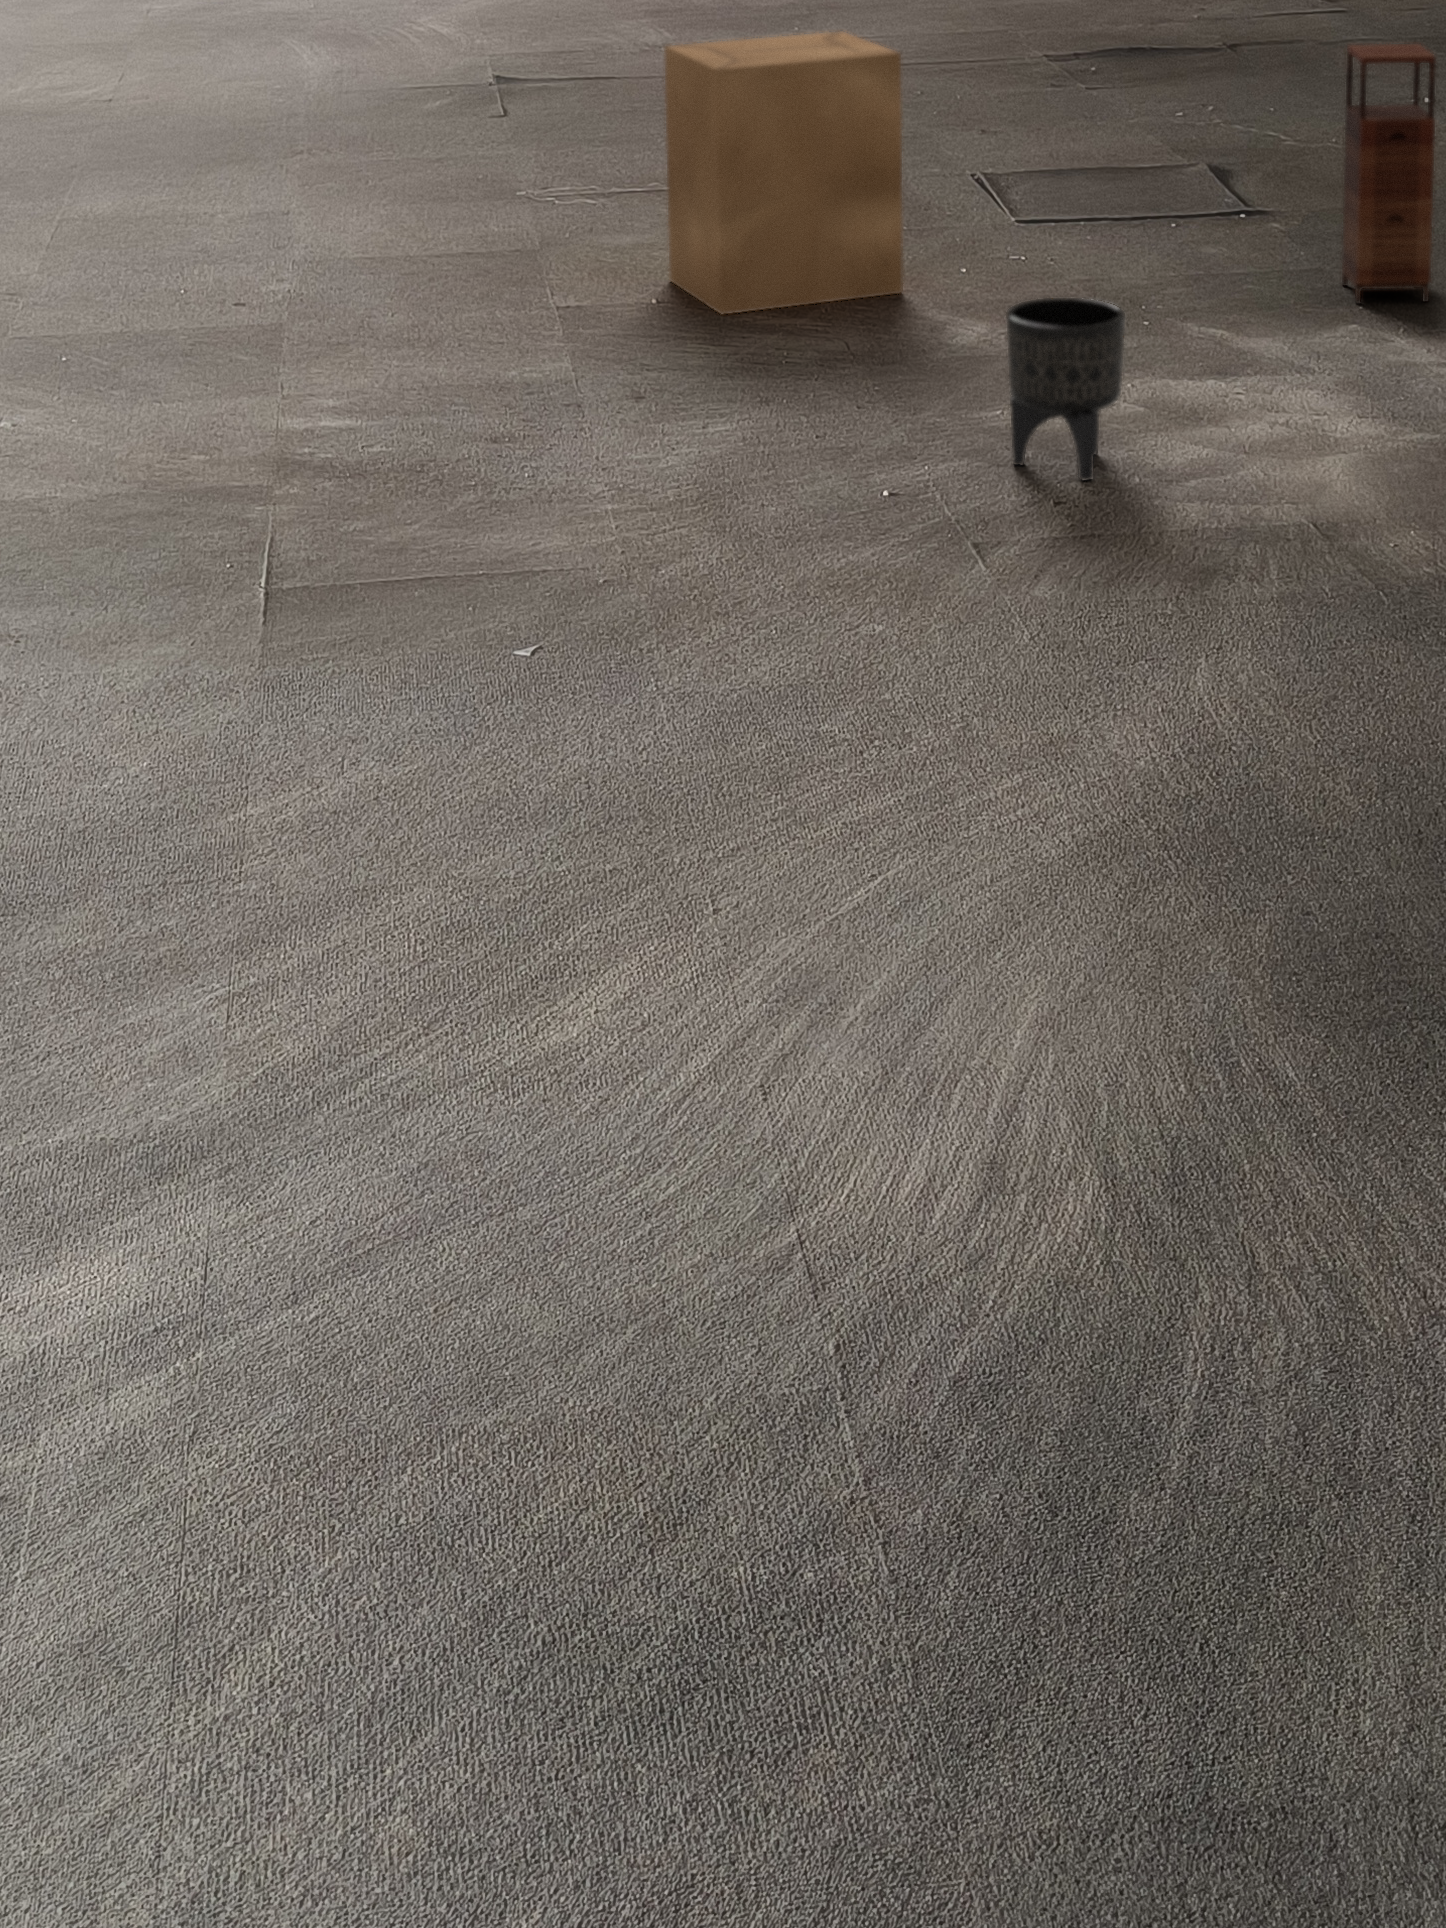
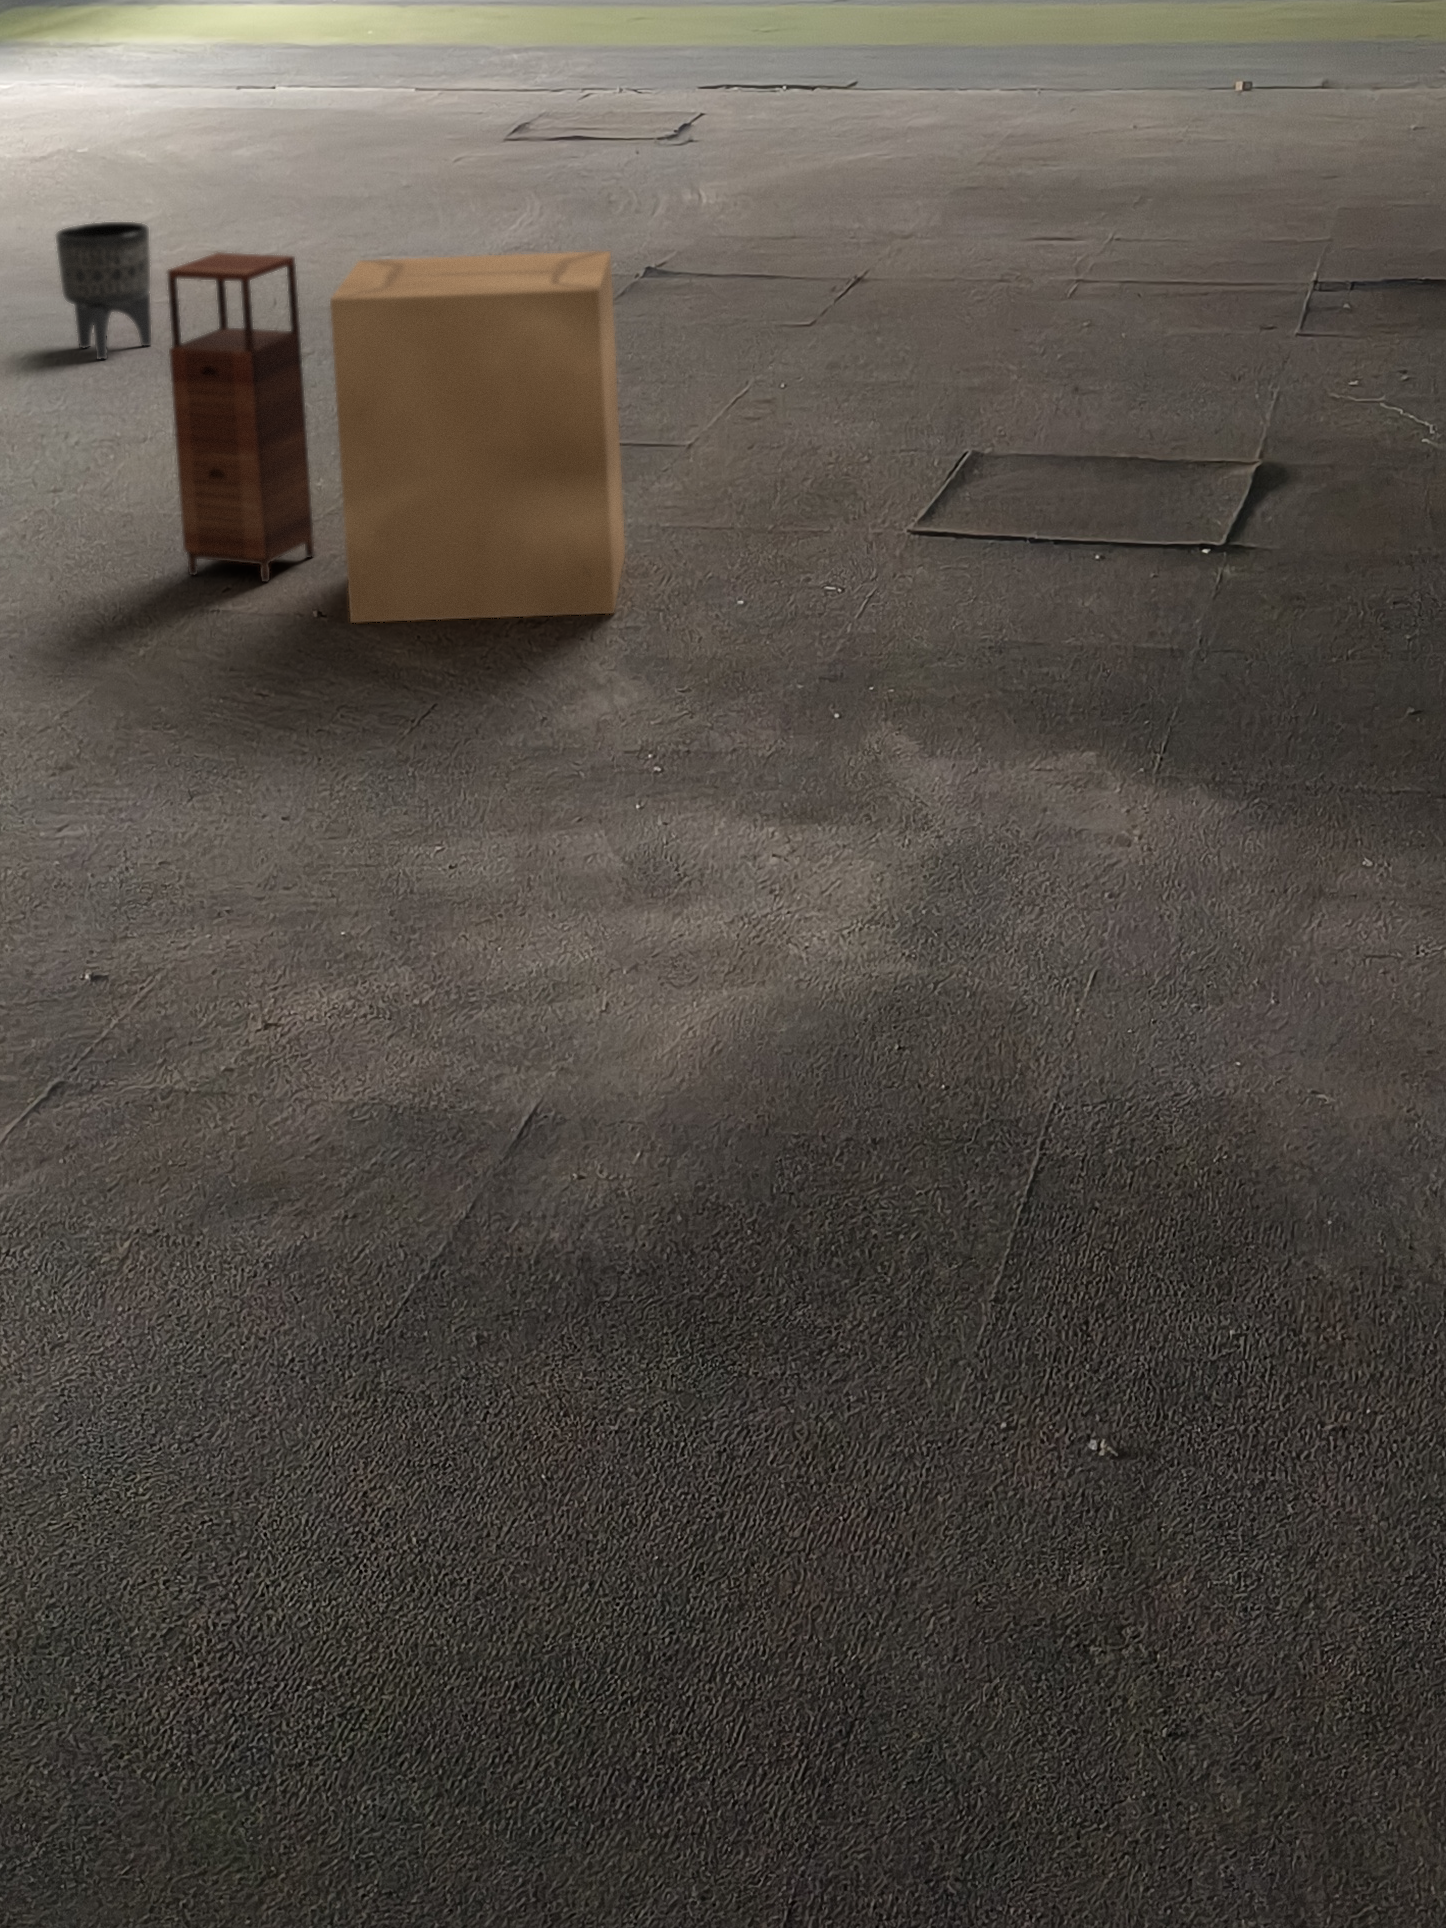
storage cabinet: present [1342,44,1436,303] -> present [168,253,314,582]
planter: present [1006,298,1125,481] -> present [56,222,151,359]

